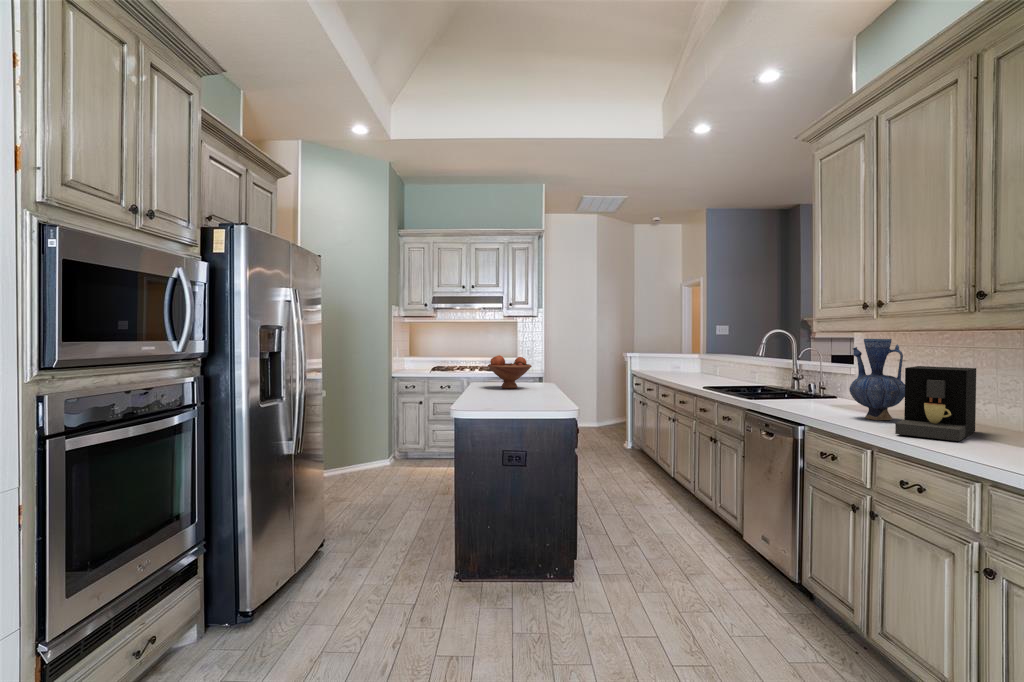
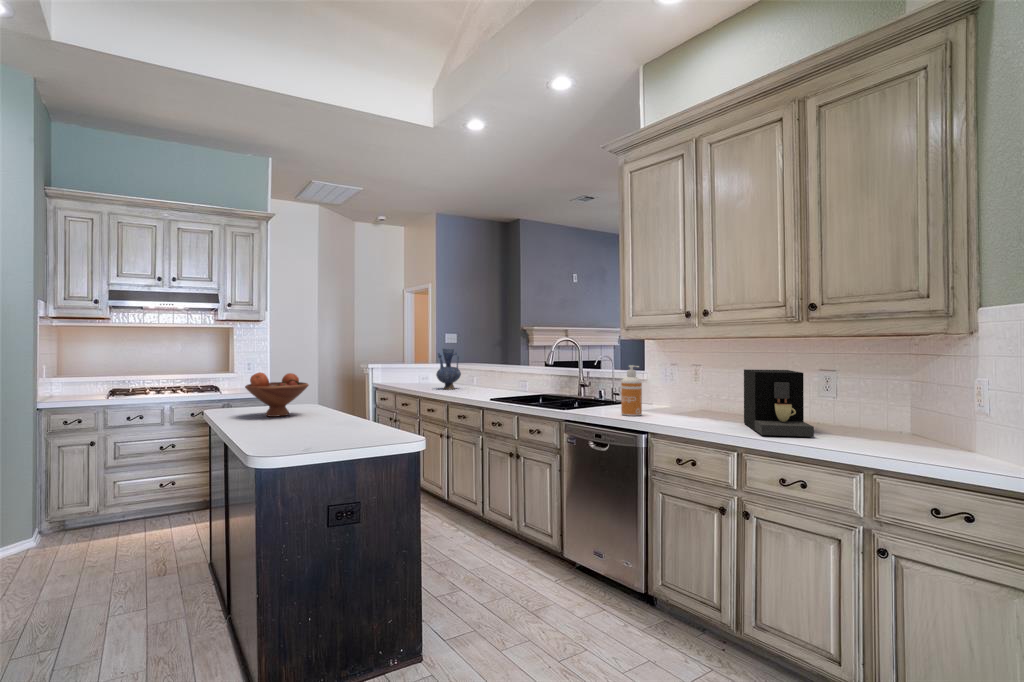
vase: present [849,339,905,420] -> present [436,348,461,389]
soap dispenser: none [797,359,821,411] -> present [621,365,642,416]

